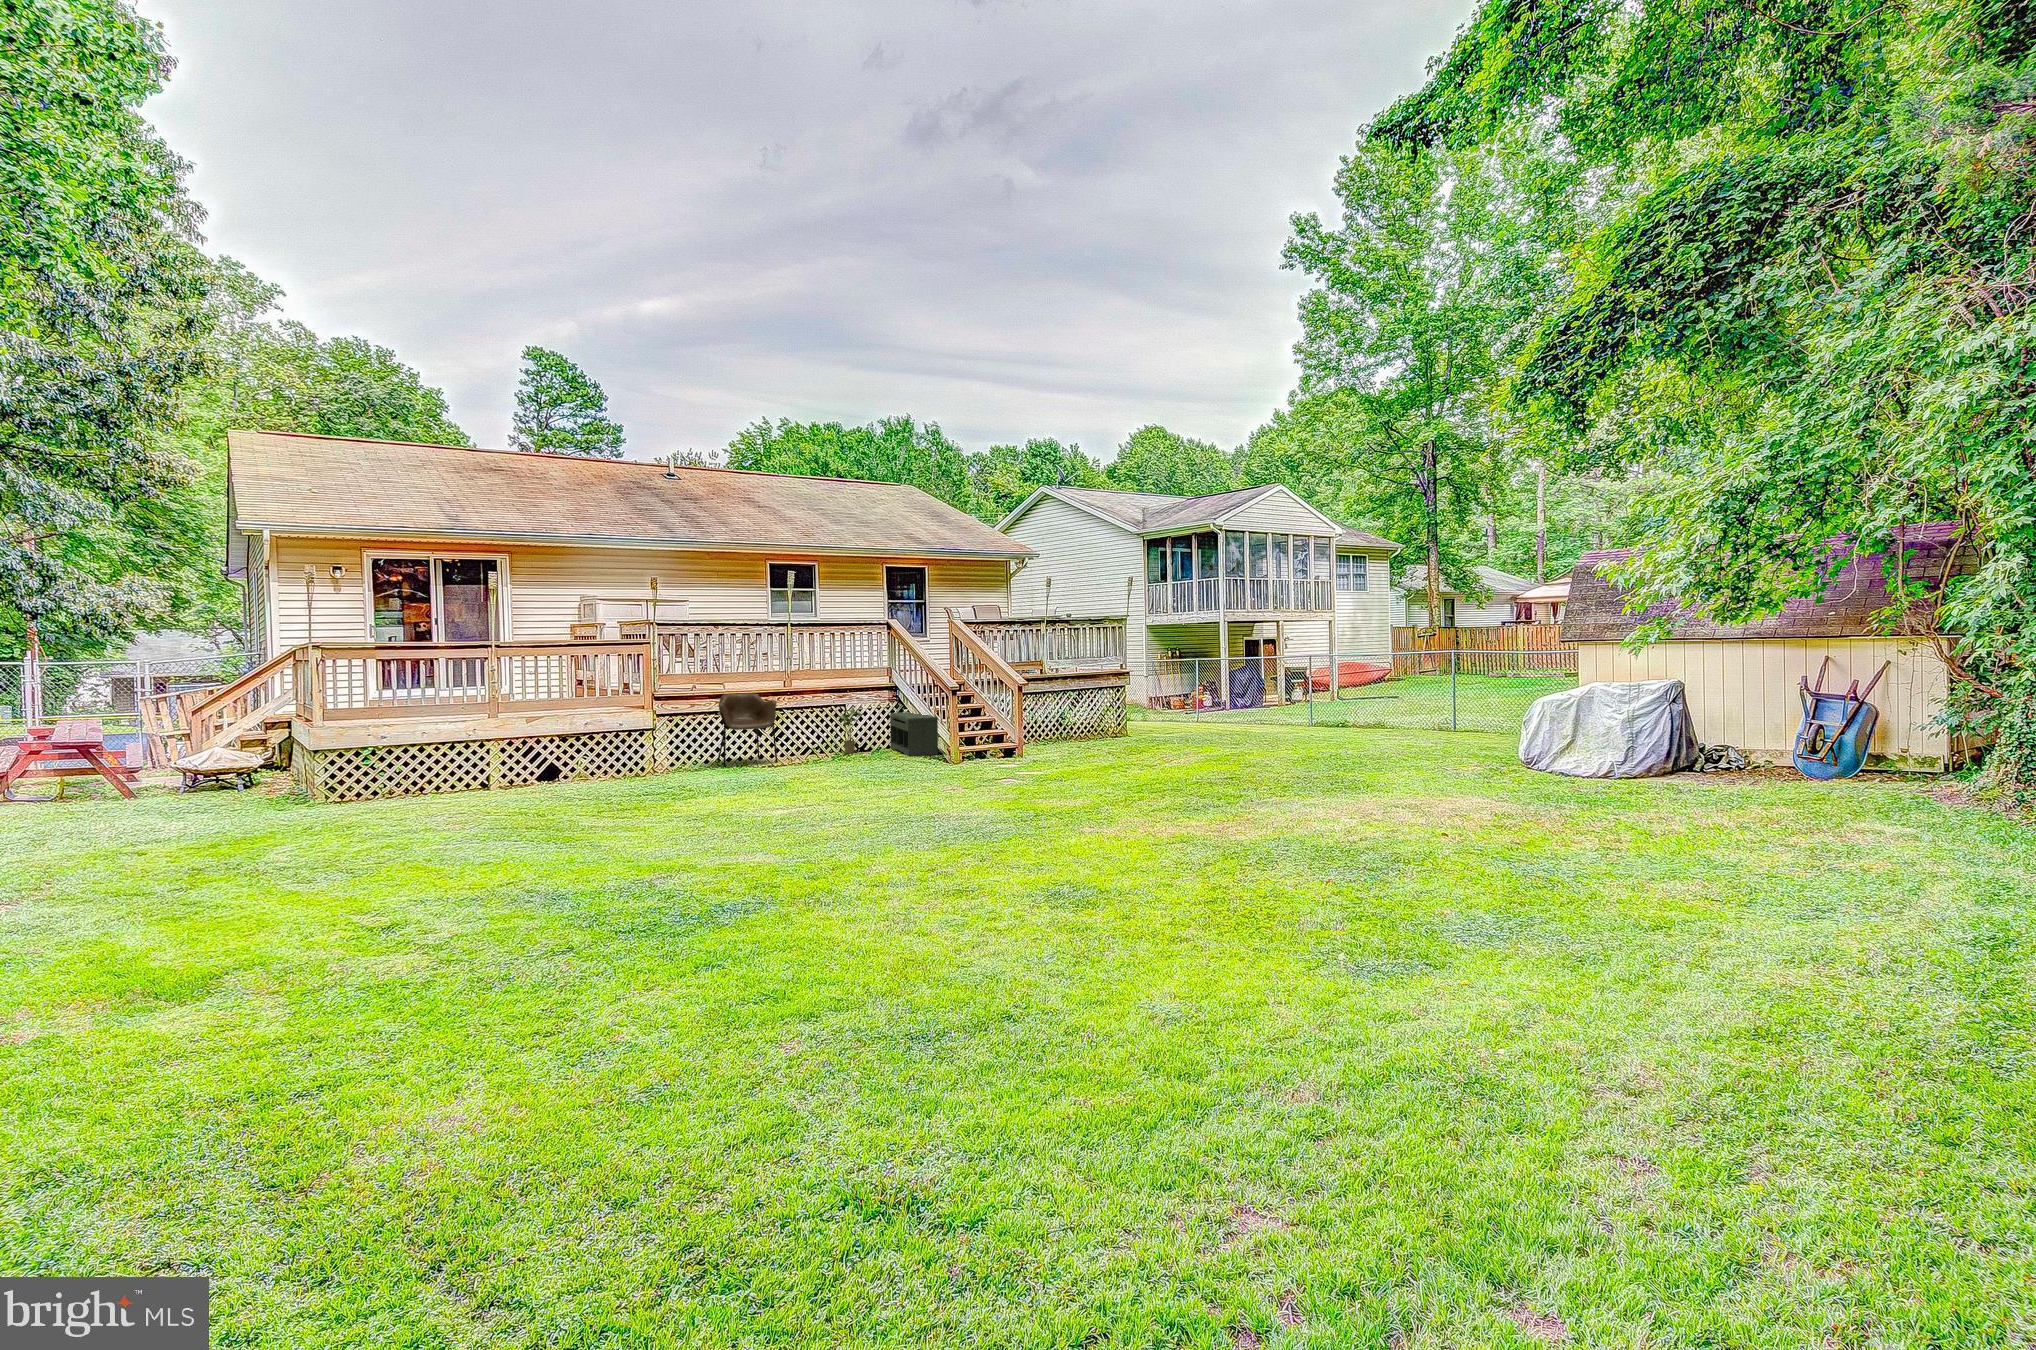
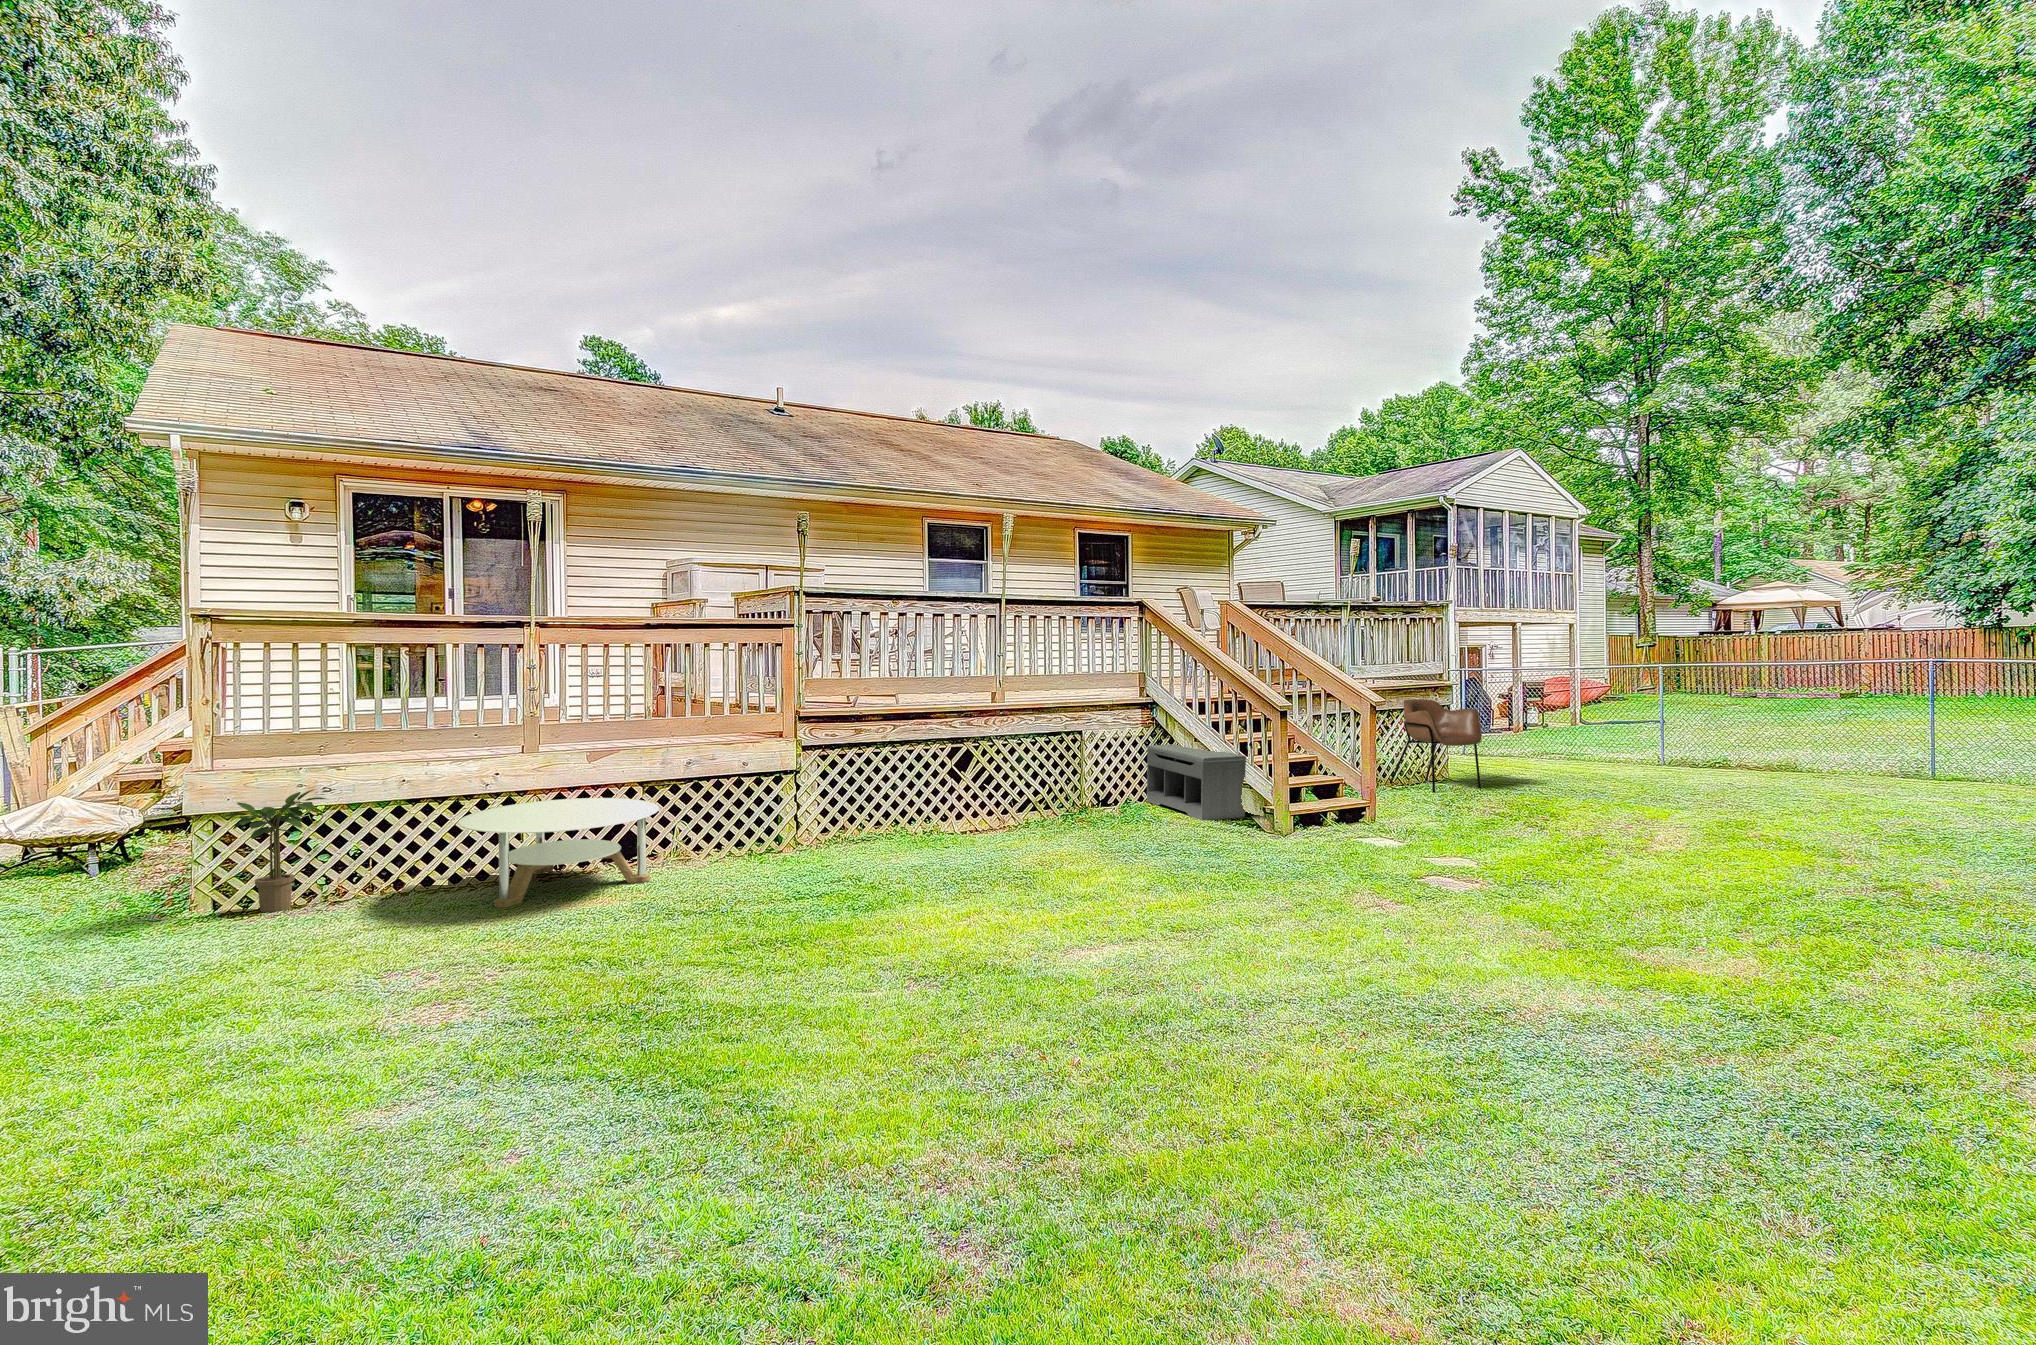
armchair: present [717,693,778,767] -> present [1389,699,1482,793]
potted plant: present [838,710,862,753] -> present [224,790,326,912]
round table: none [456,742,565,794] -> present [459,798,659,908]

